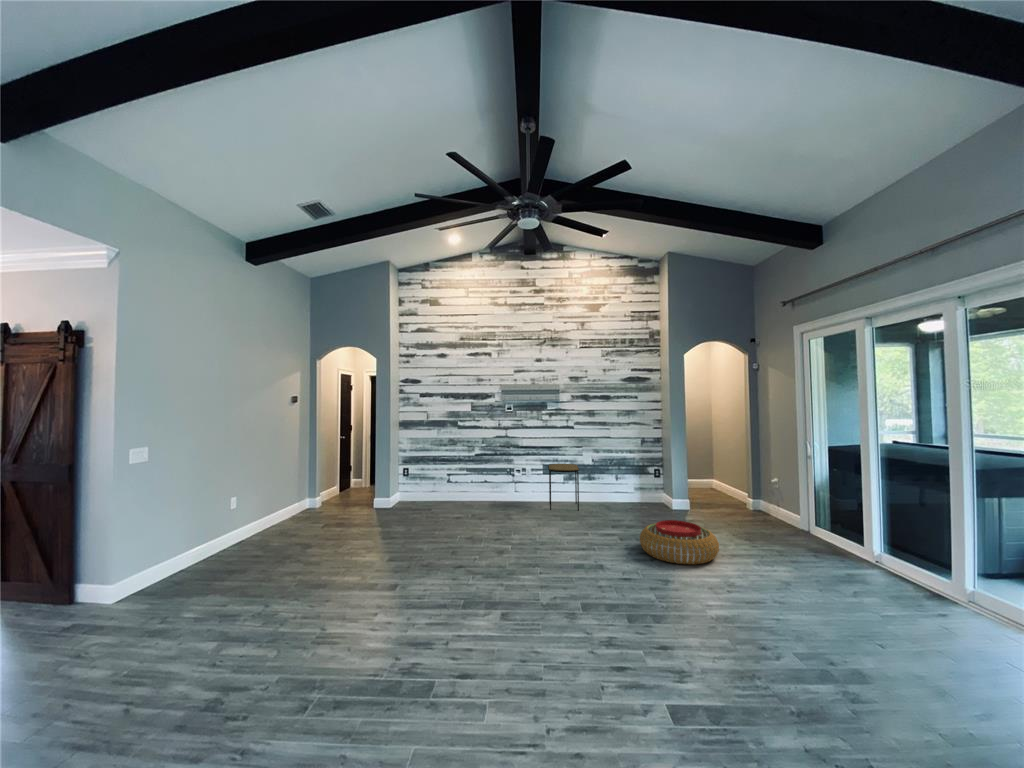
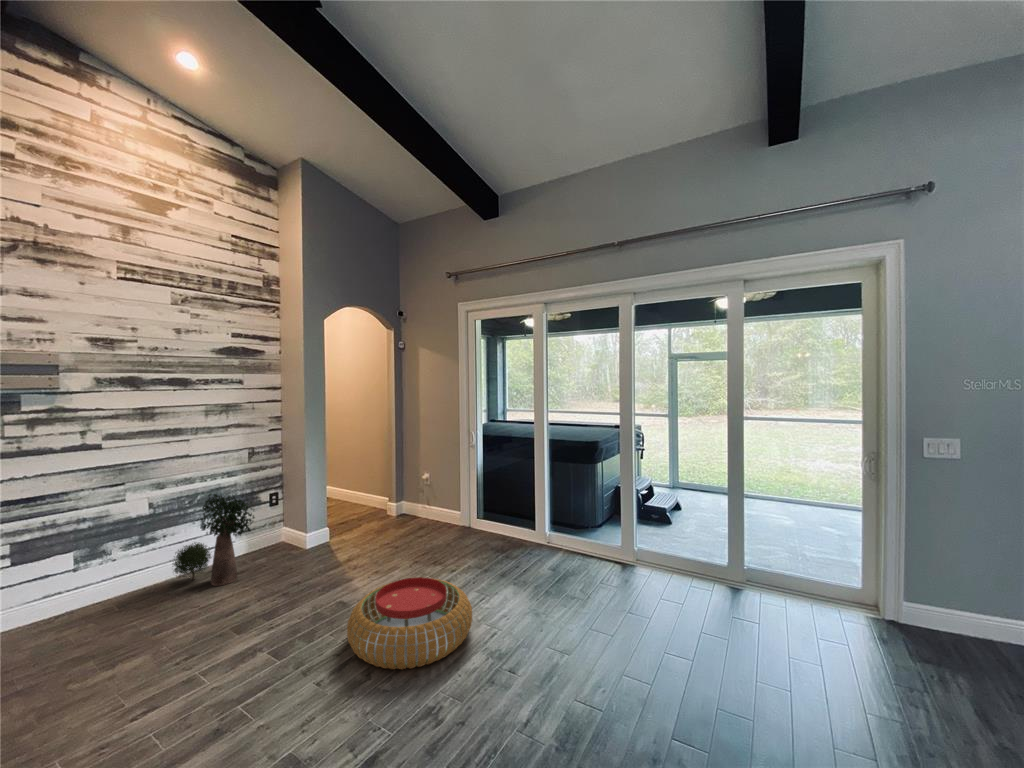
potted plant: none [599,459,635,510] -> present [173,494,255,586]
side table: present [548,464,579,510] -> none [27,523,136,652]

